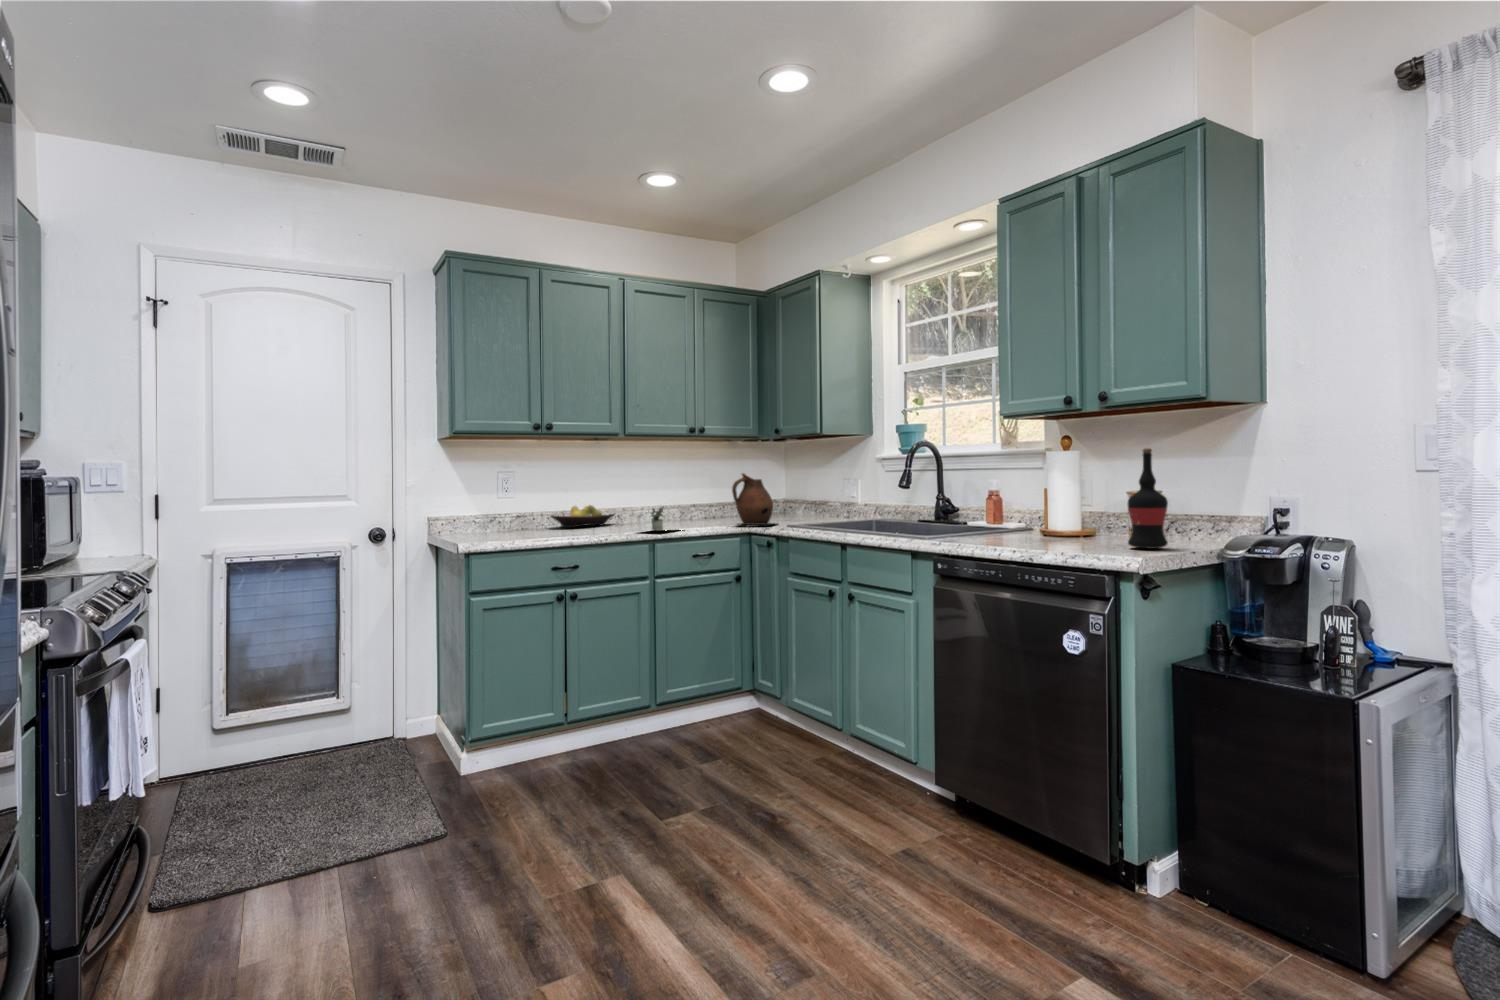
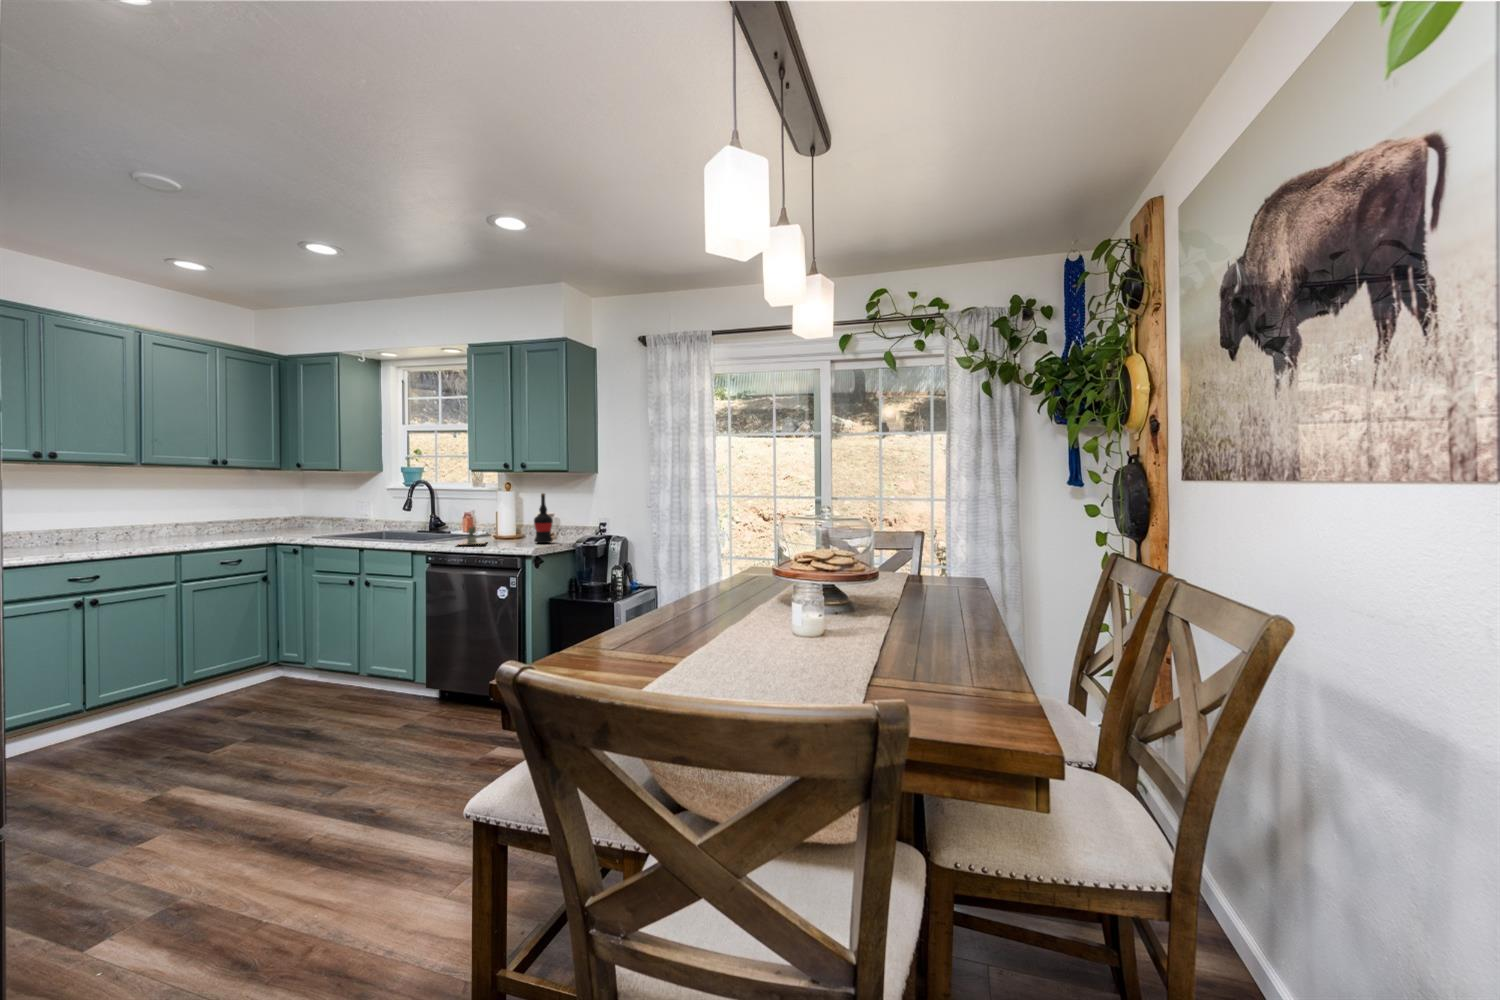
ceramic pitcher: present [732,473,773,525] -> none [259,499,302,538]
fruit bowl: present [551,505,615,528] -> none [44,525,124,546]
potted plant: present [651,508,663,530] -> present [459,526,481,545]

